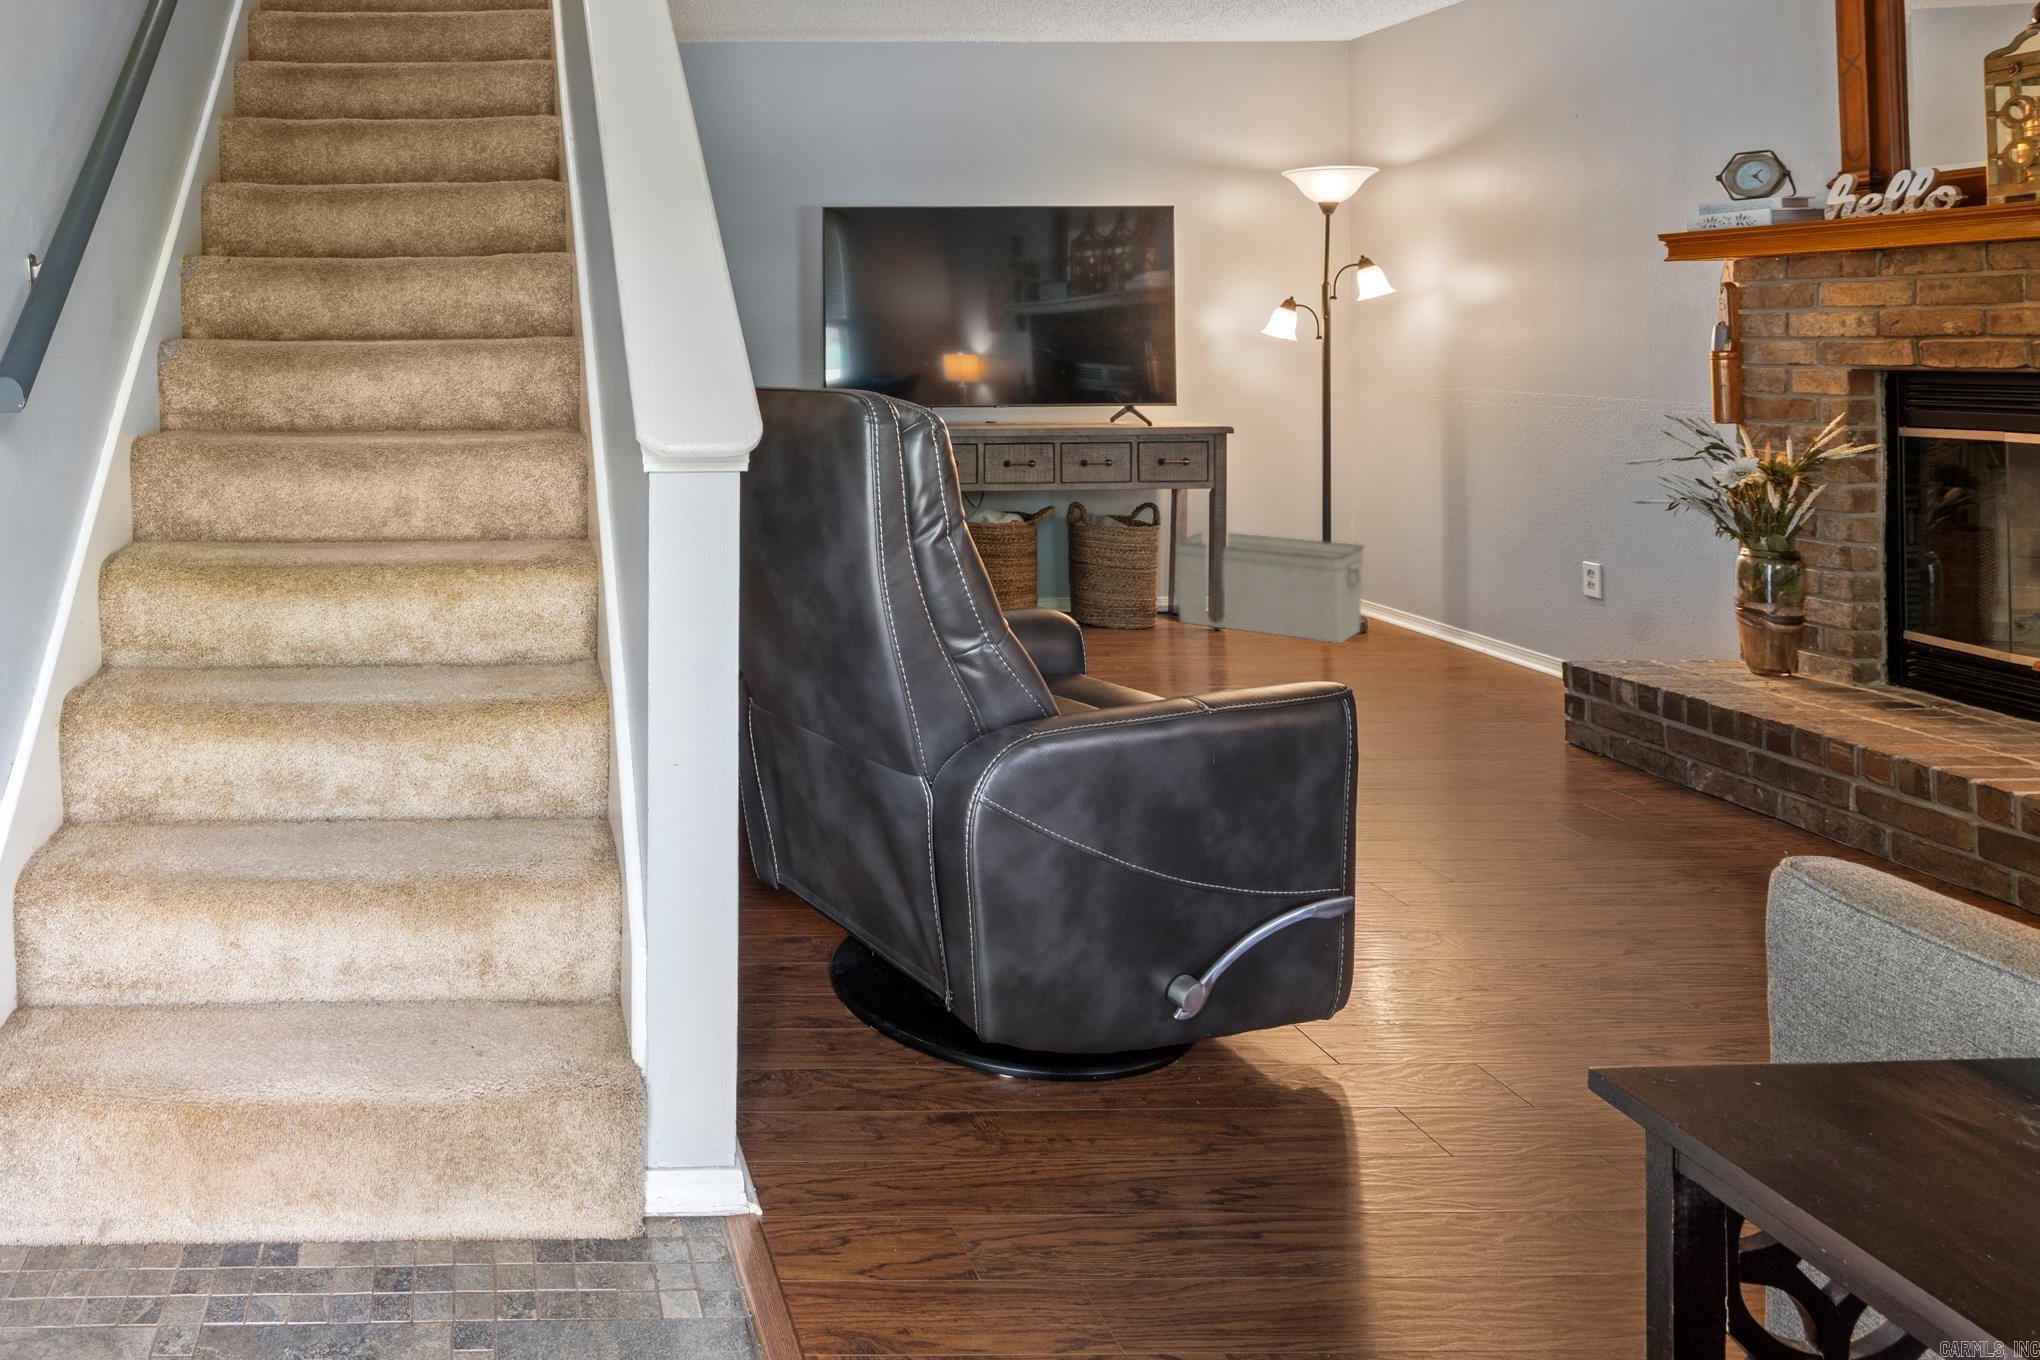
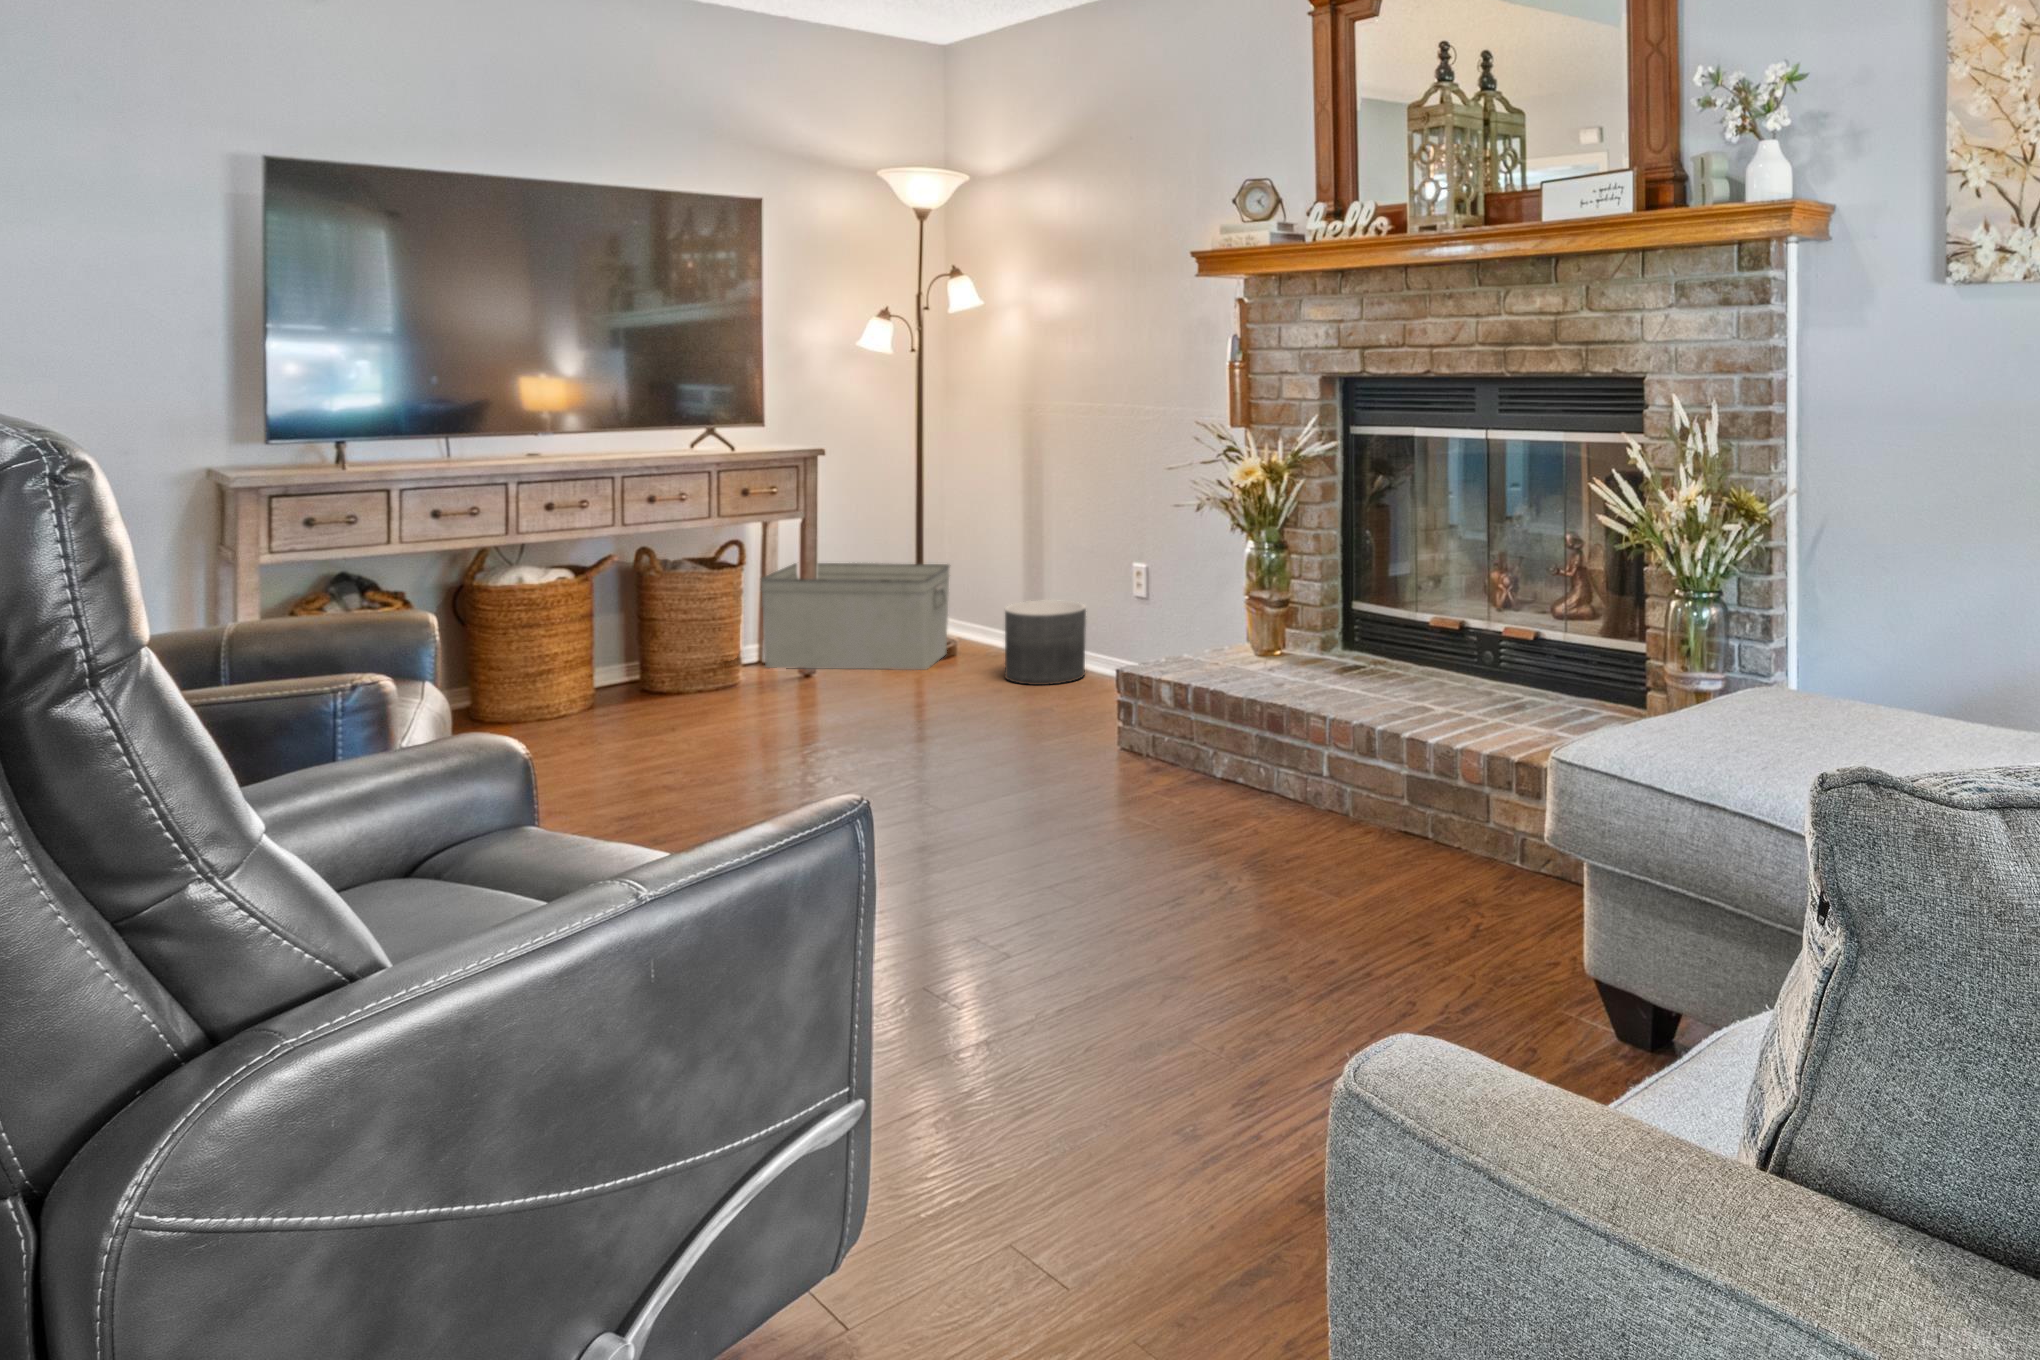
planter: none [1428,589,1523,674] -> present [1005,600,1086,685]

